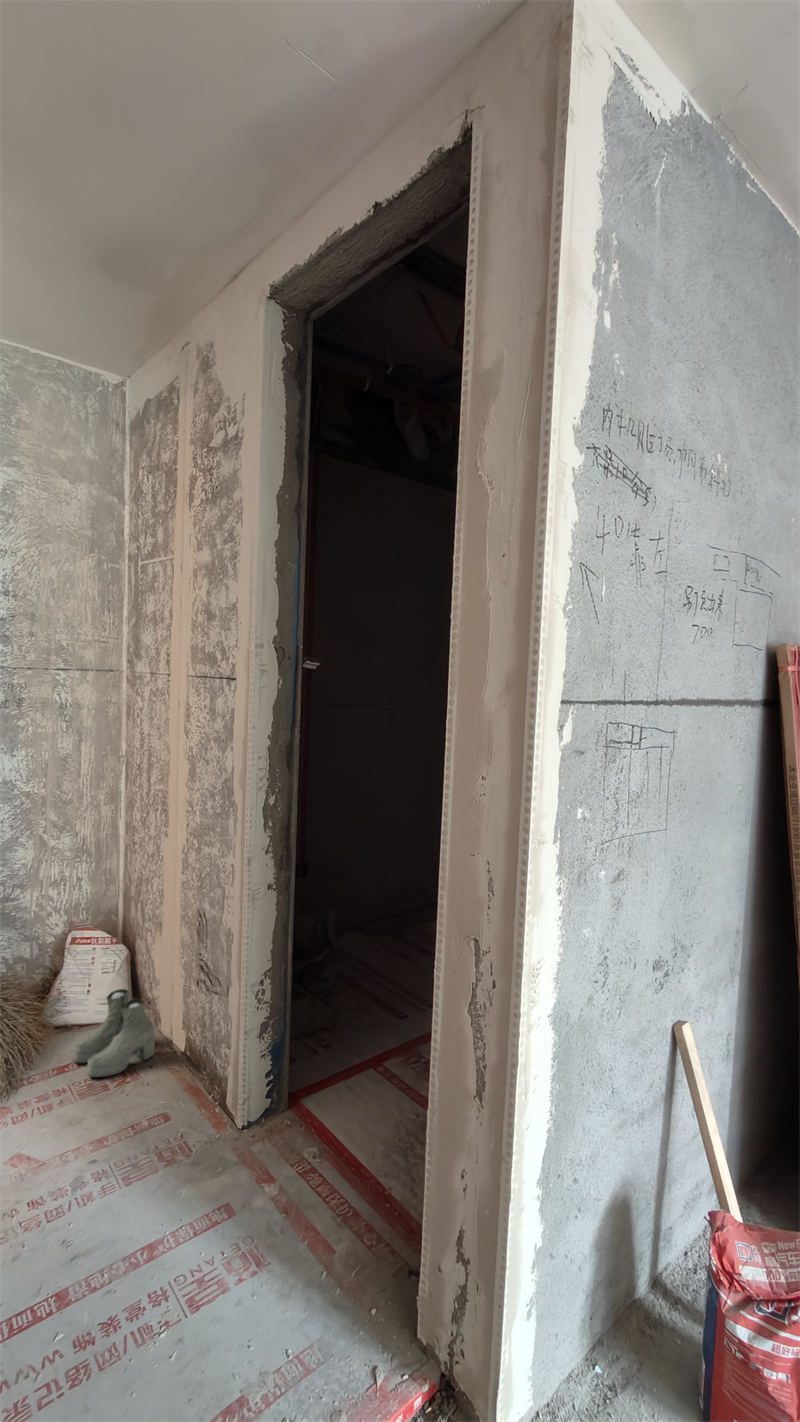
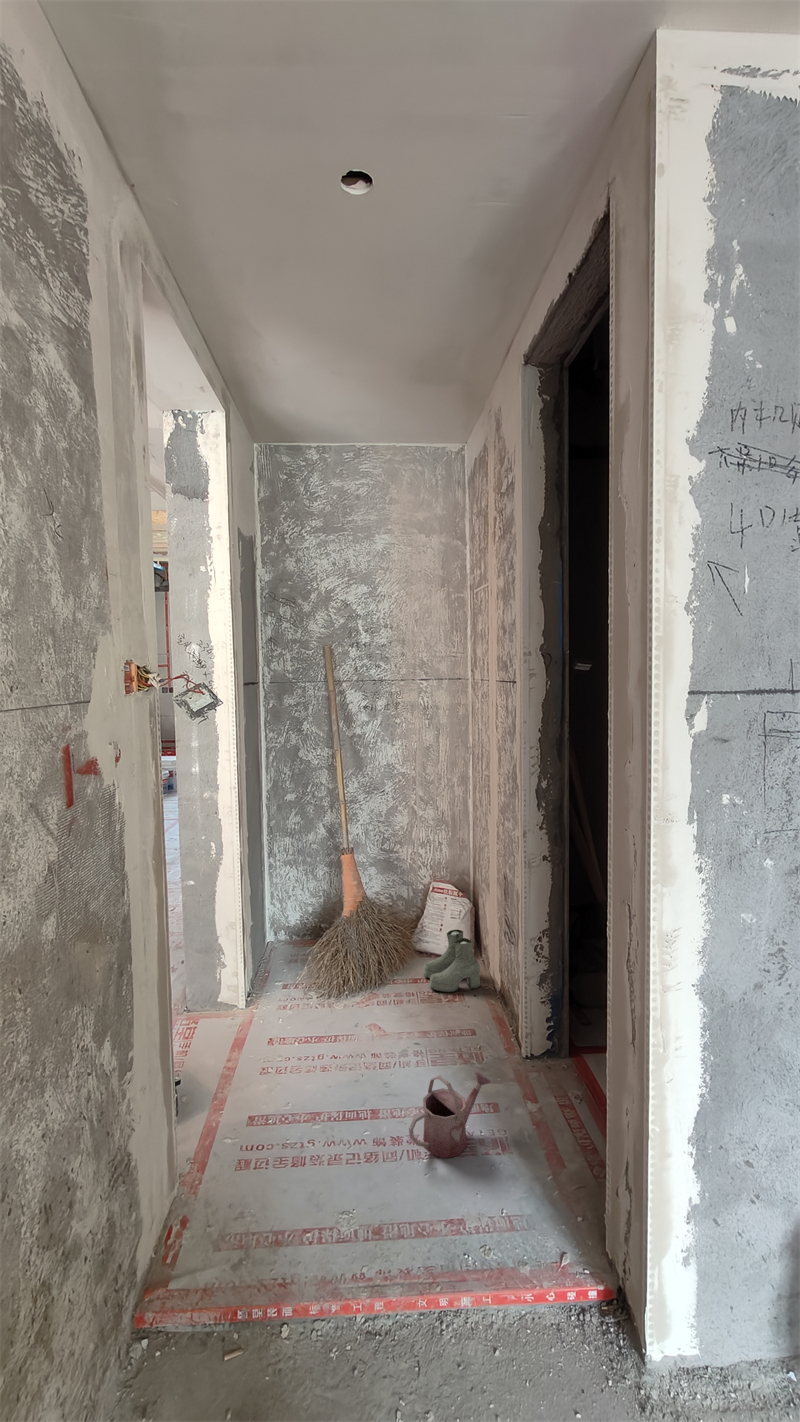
watering can: none [139,1177,232,1321] -> present [409,1070,491,1158]

